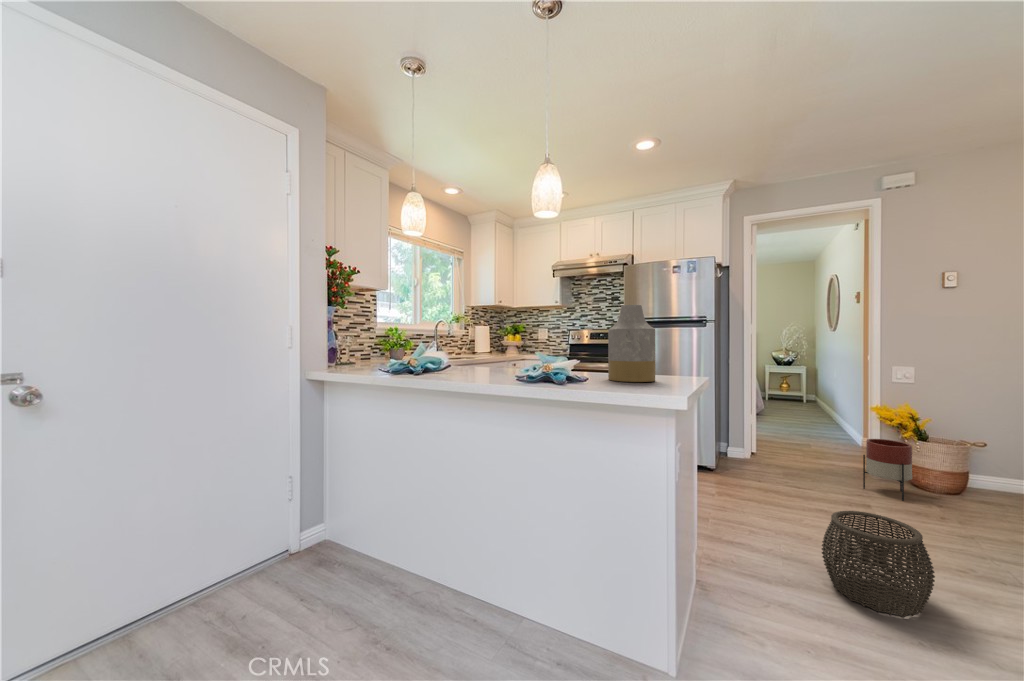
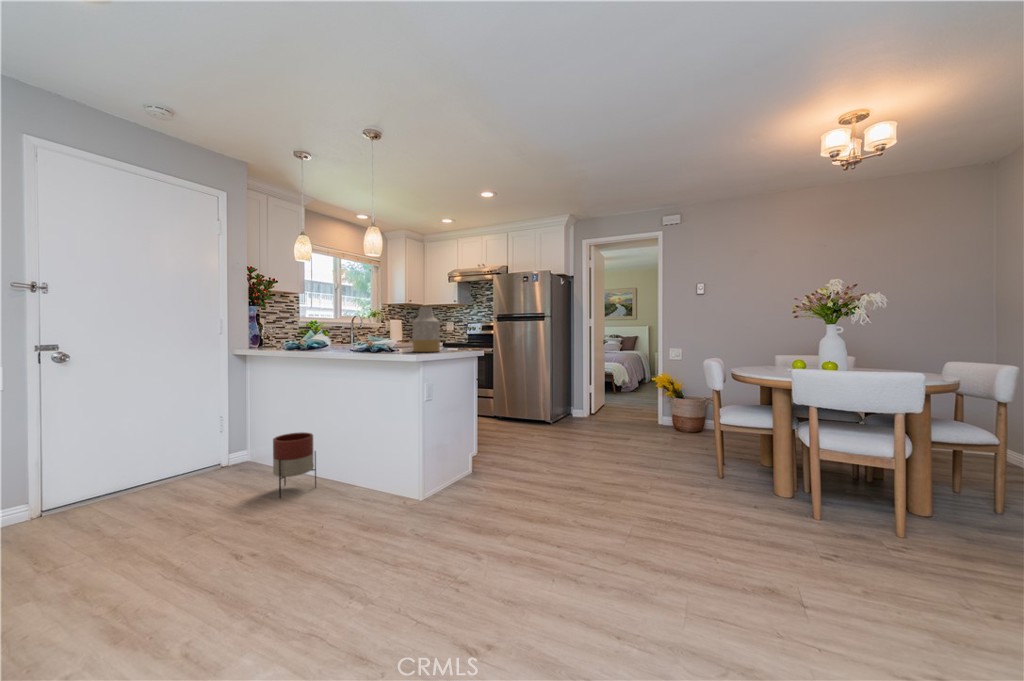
planter: present [863,439,912,501] -> present [273,432,316,498]
woven basket: present [822,511,935,617] -> none [547,430,596,482]

